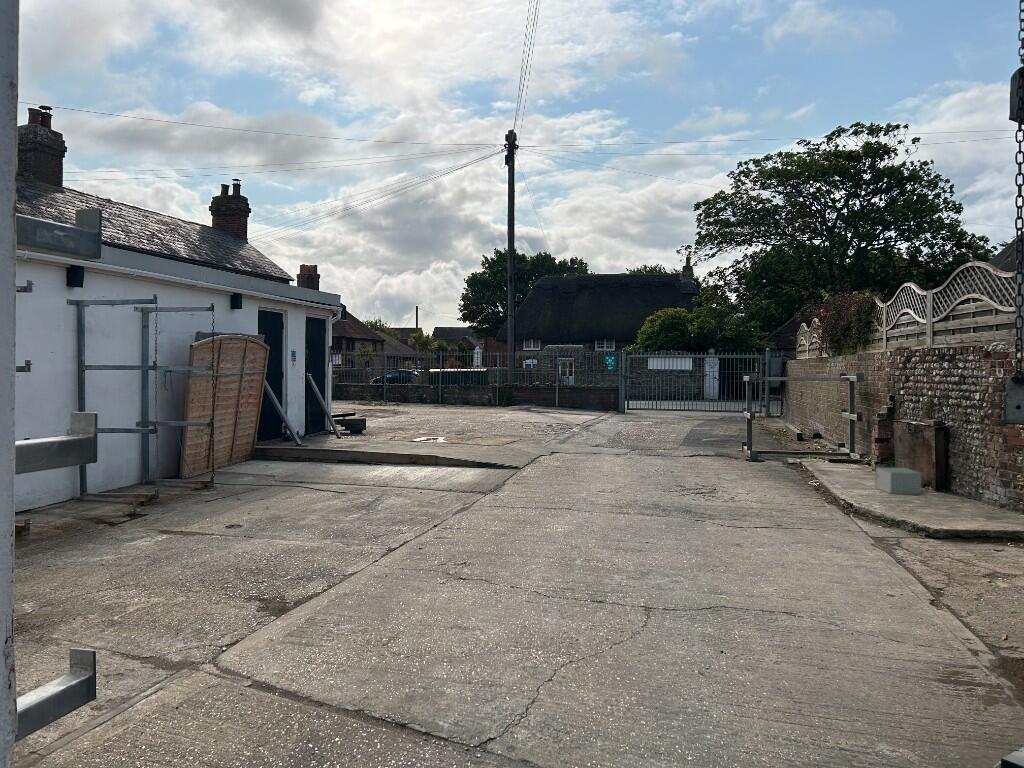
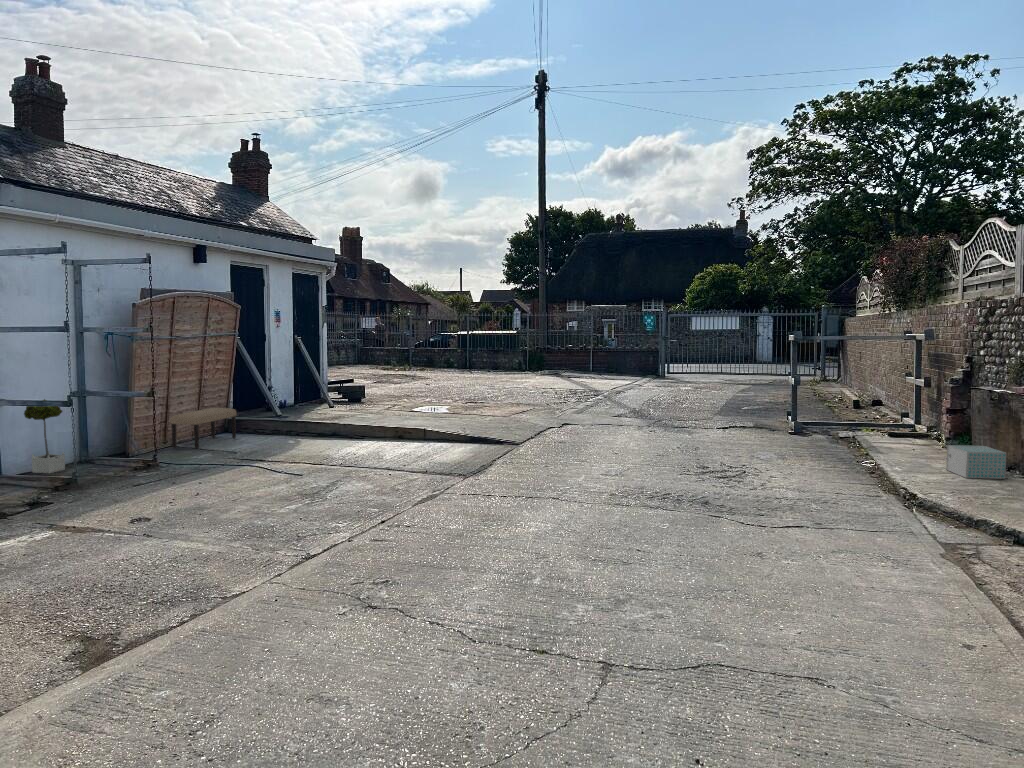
potted tree: none [104,428,136,493] -> present [24,399,65,473]
bench: none [213,438,266,474] -> present [170,408,237,449]

